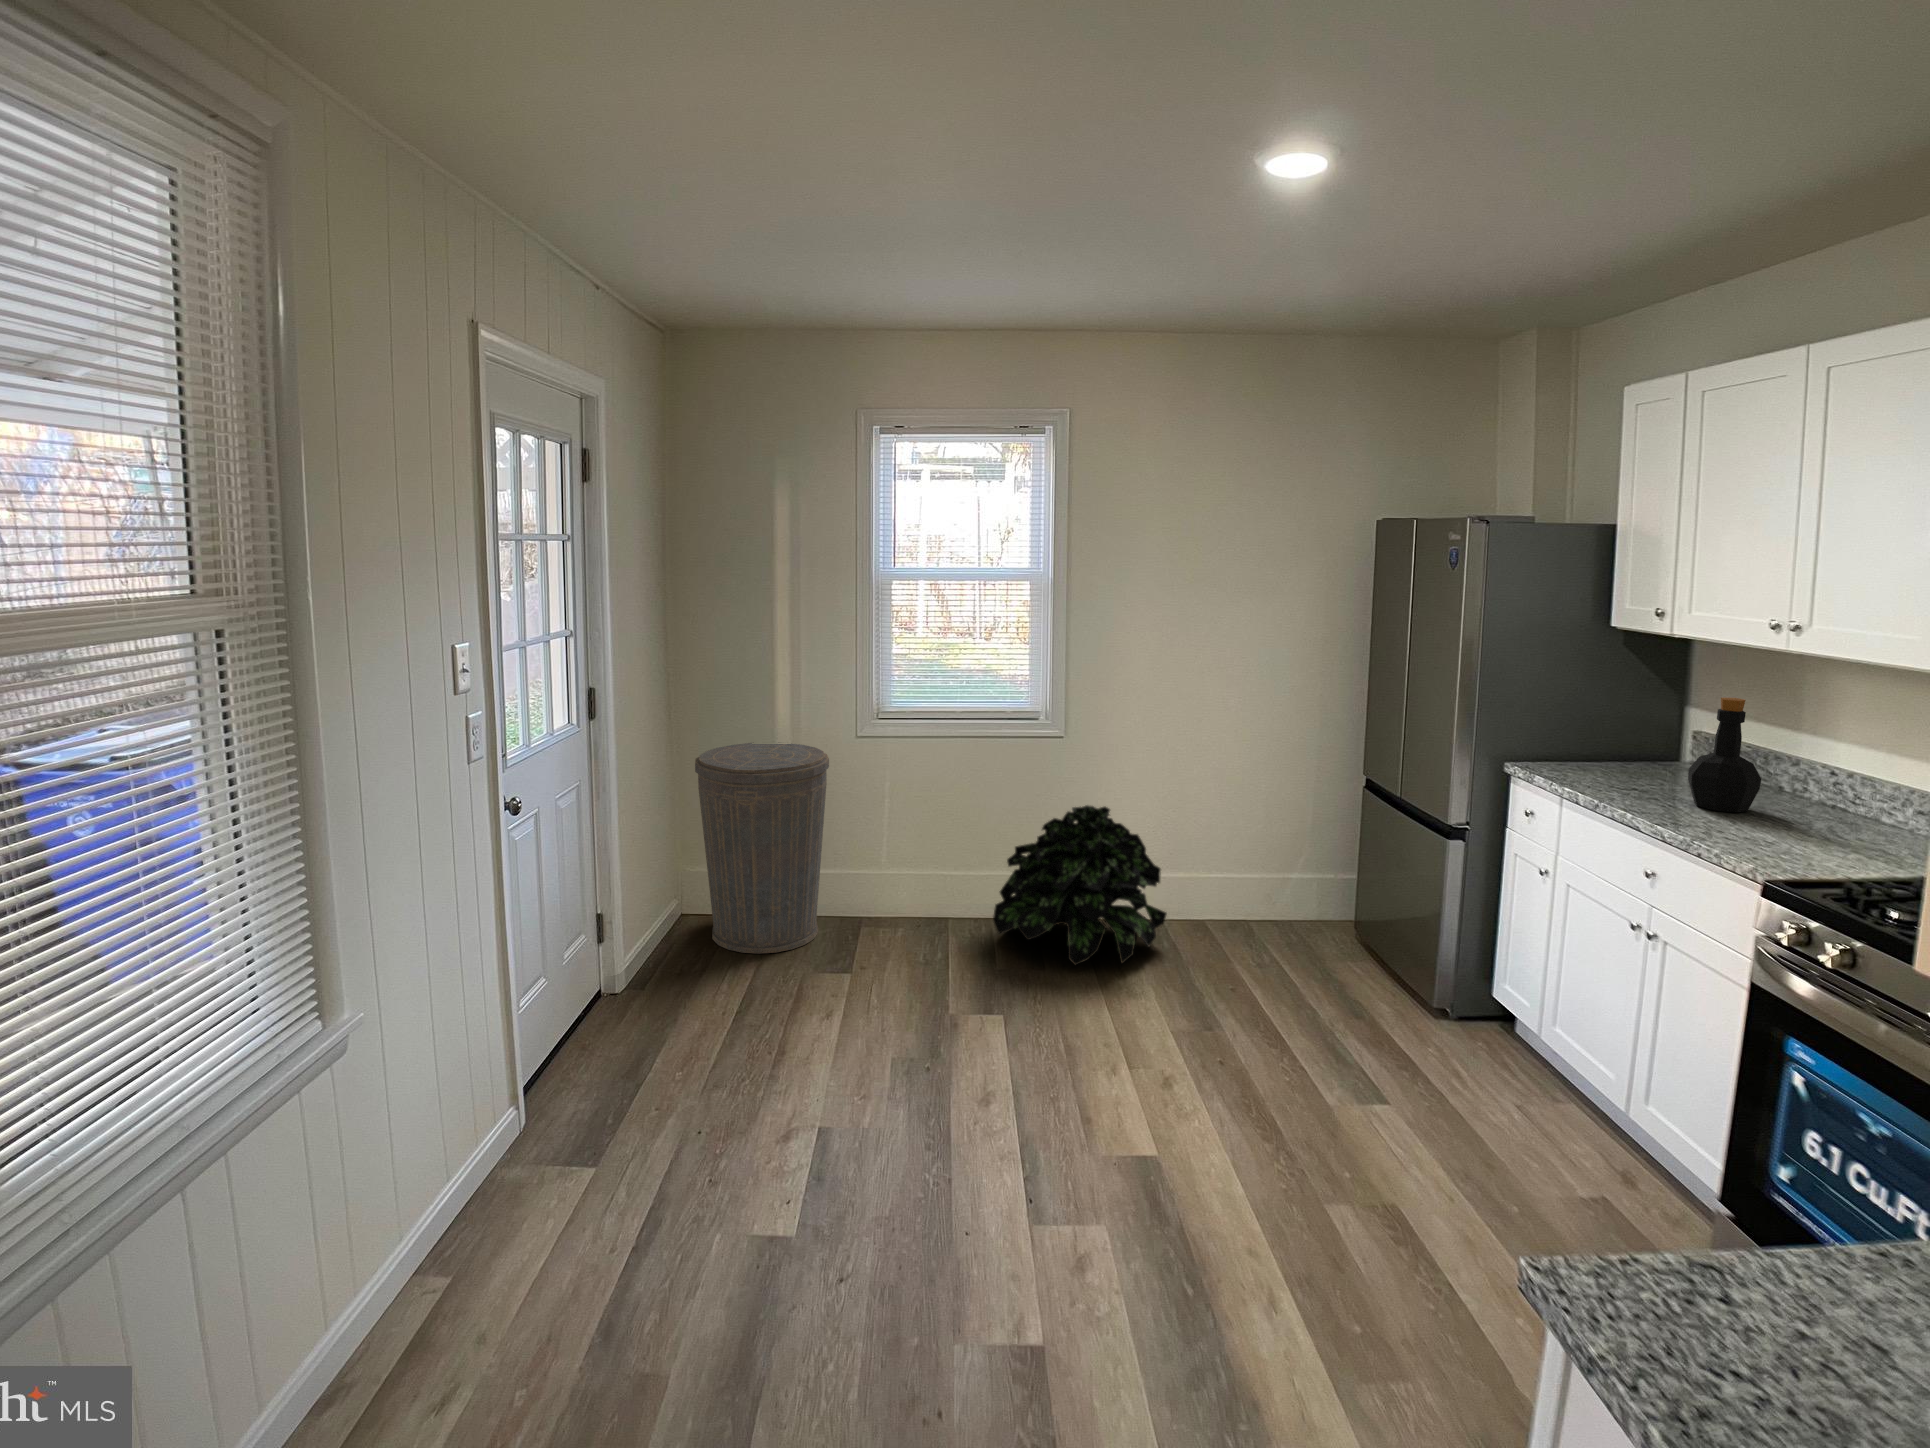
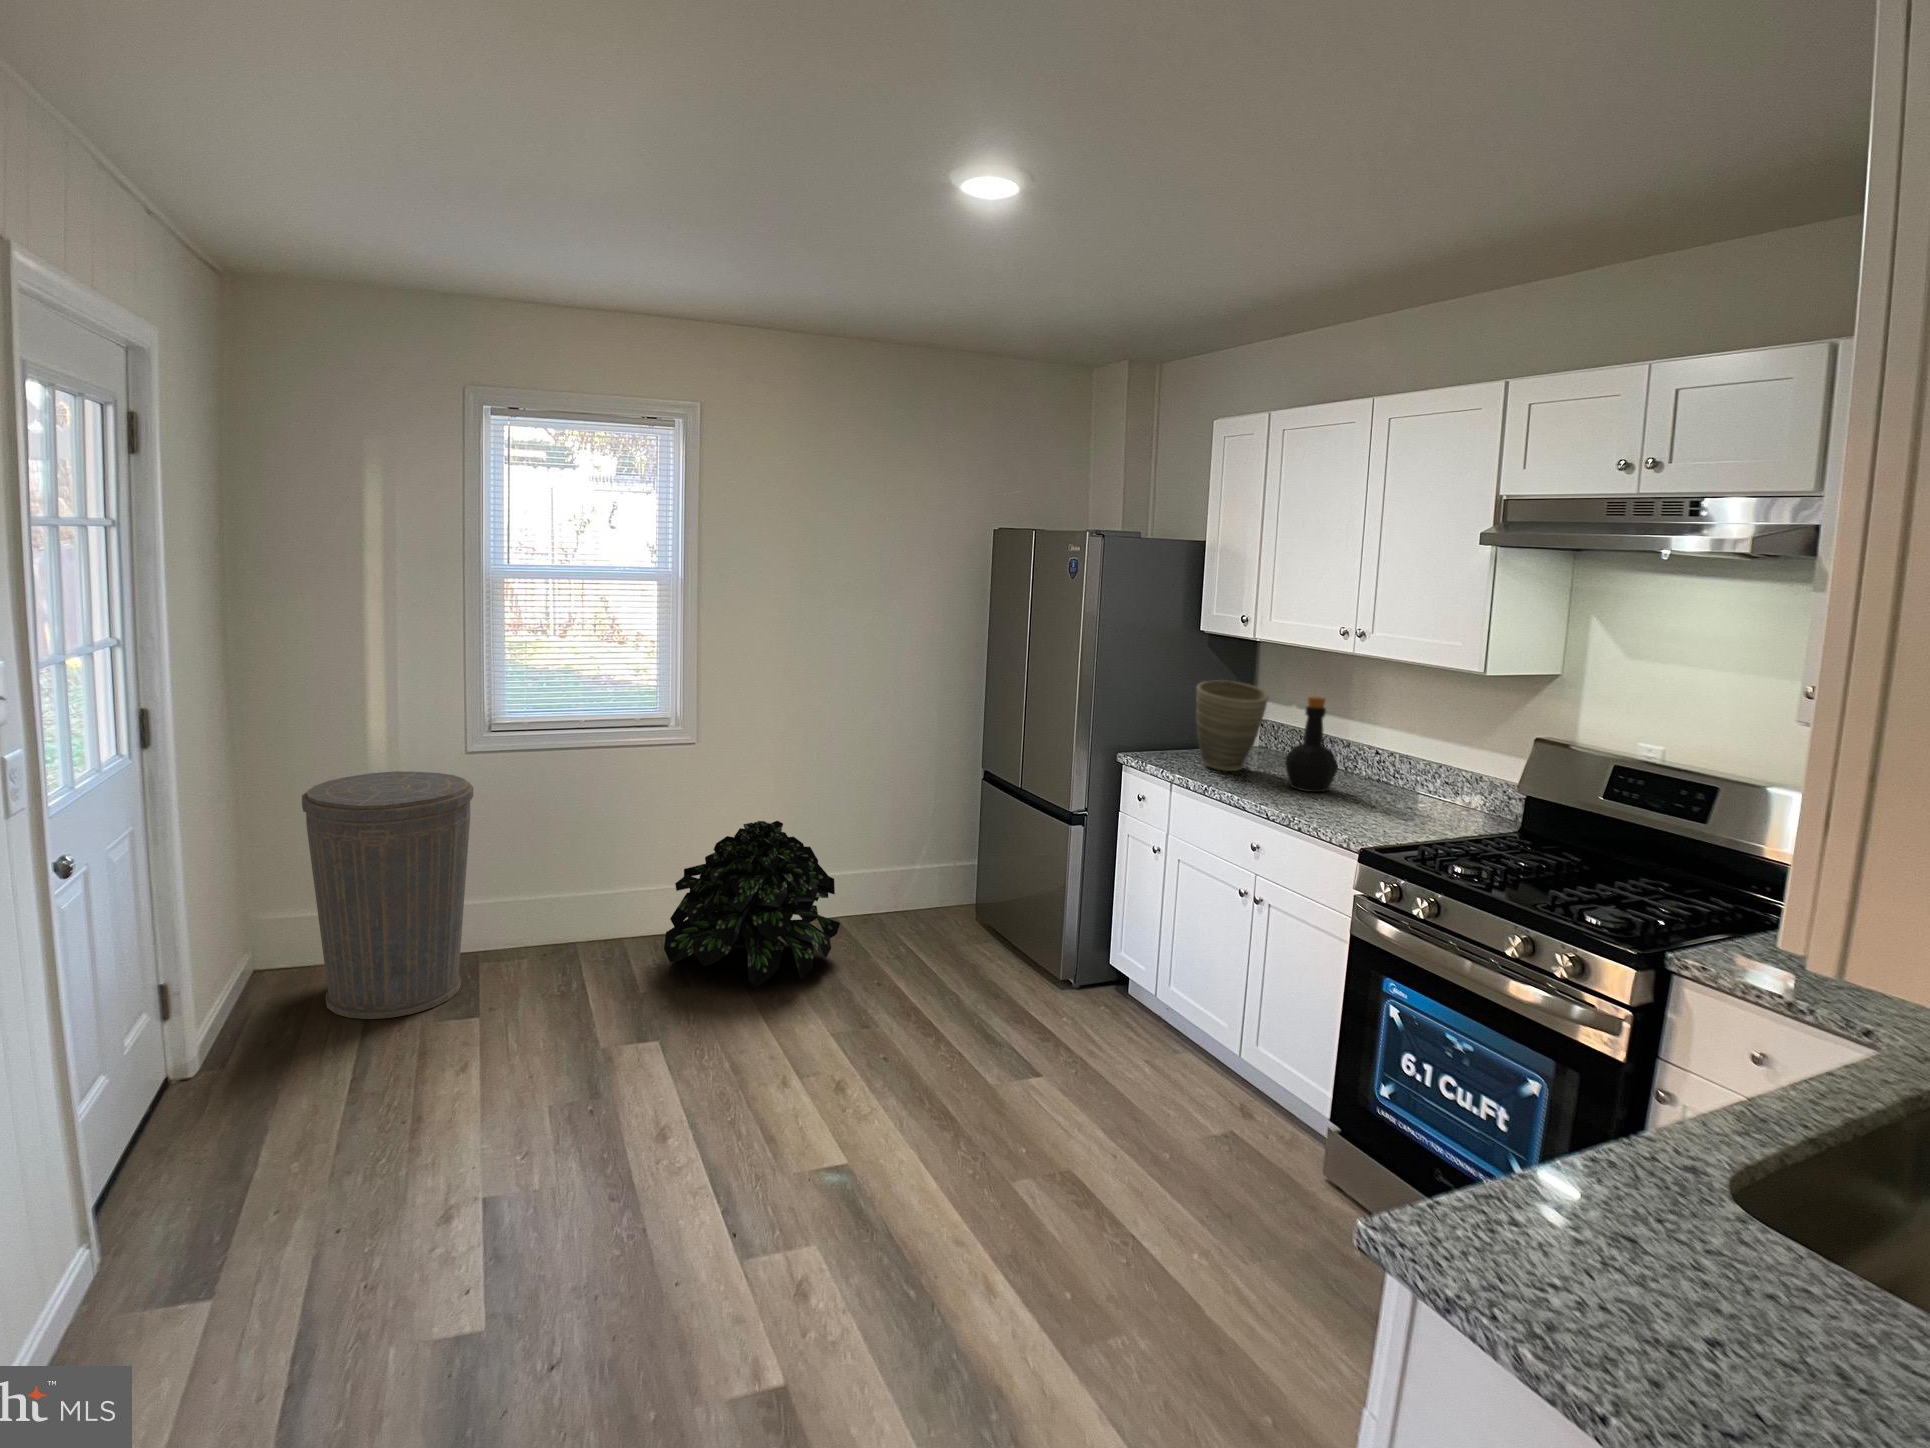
vase: none [1576,676,1674,781] -> present [1196,680,1269,771]

